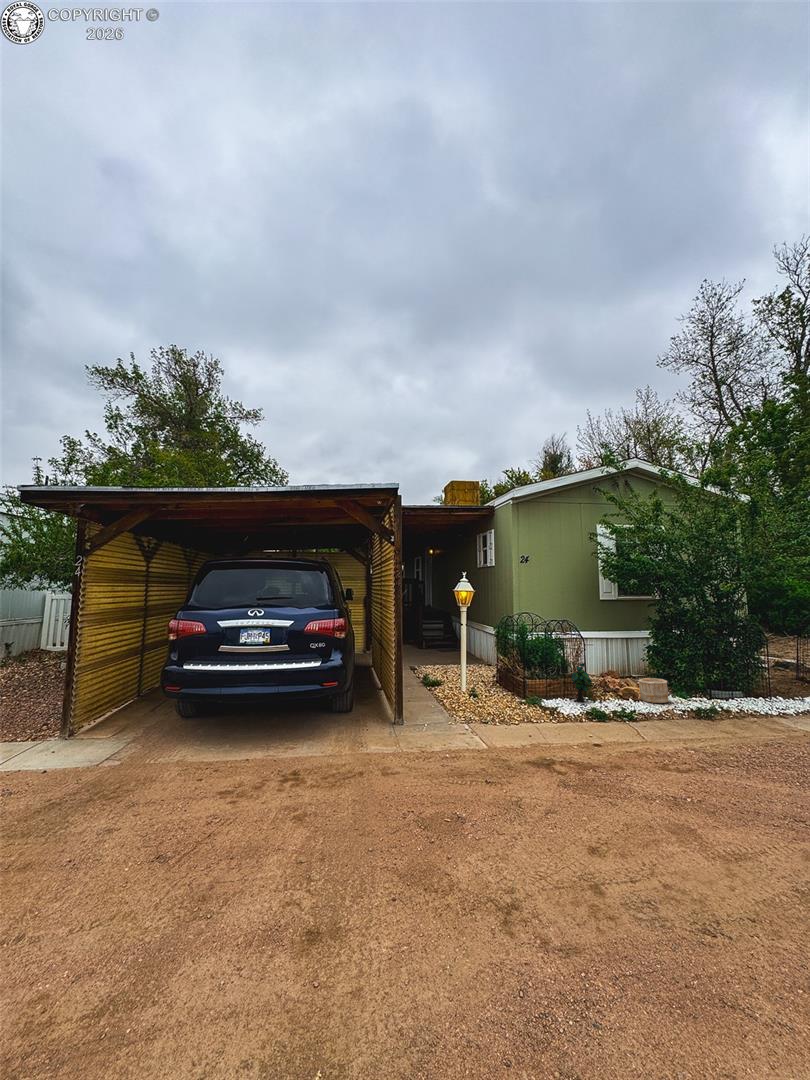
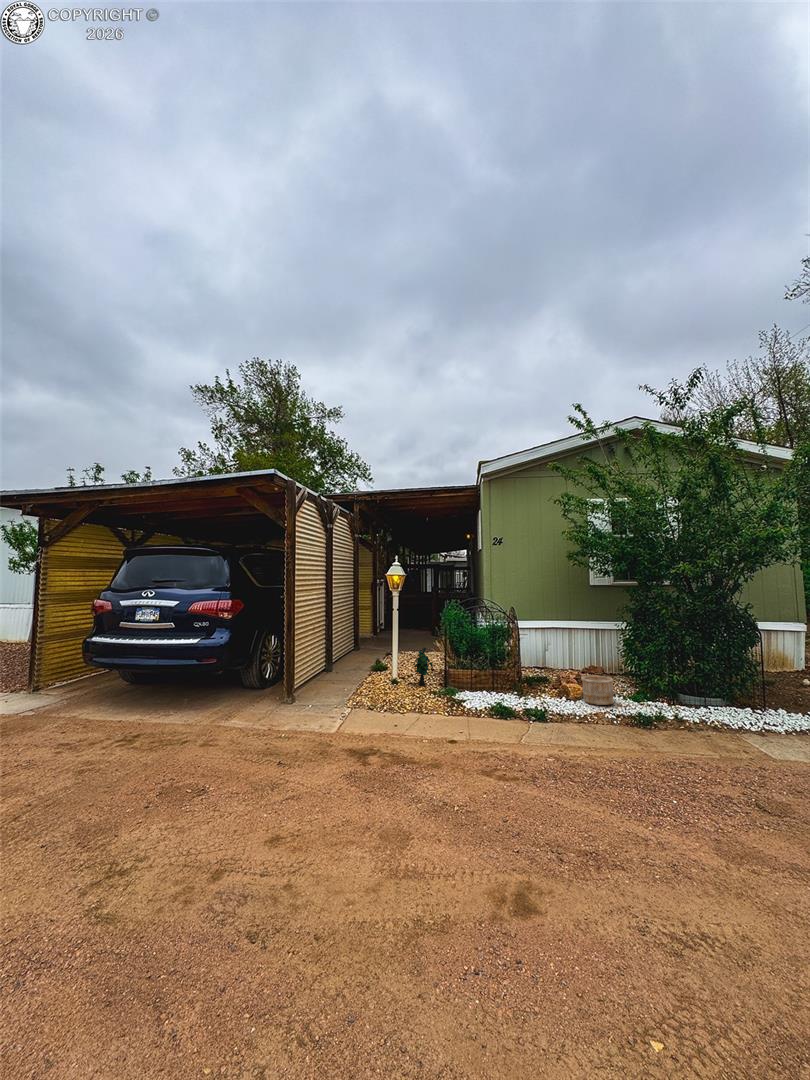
decorative plant: present [569,664,592,702] -> present [413,648,433,686]

